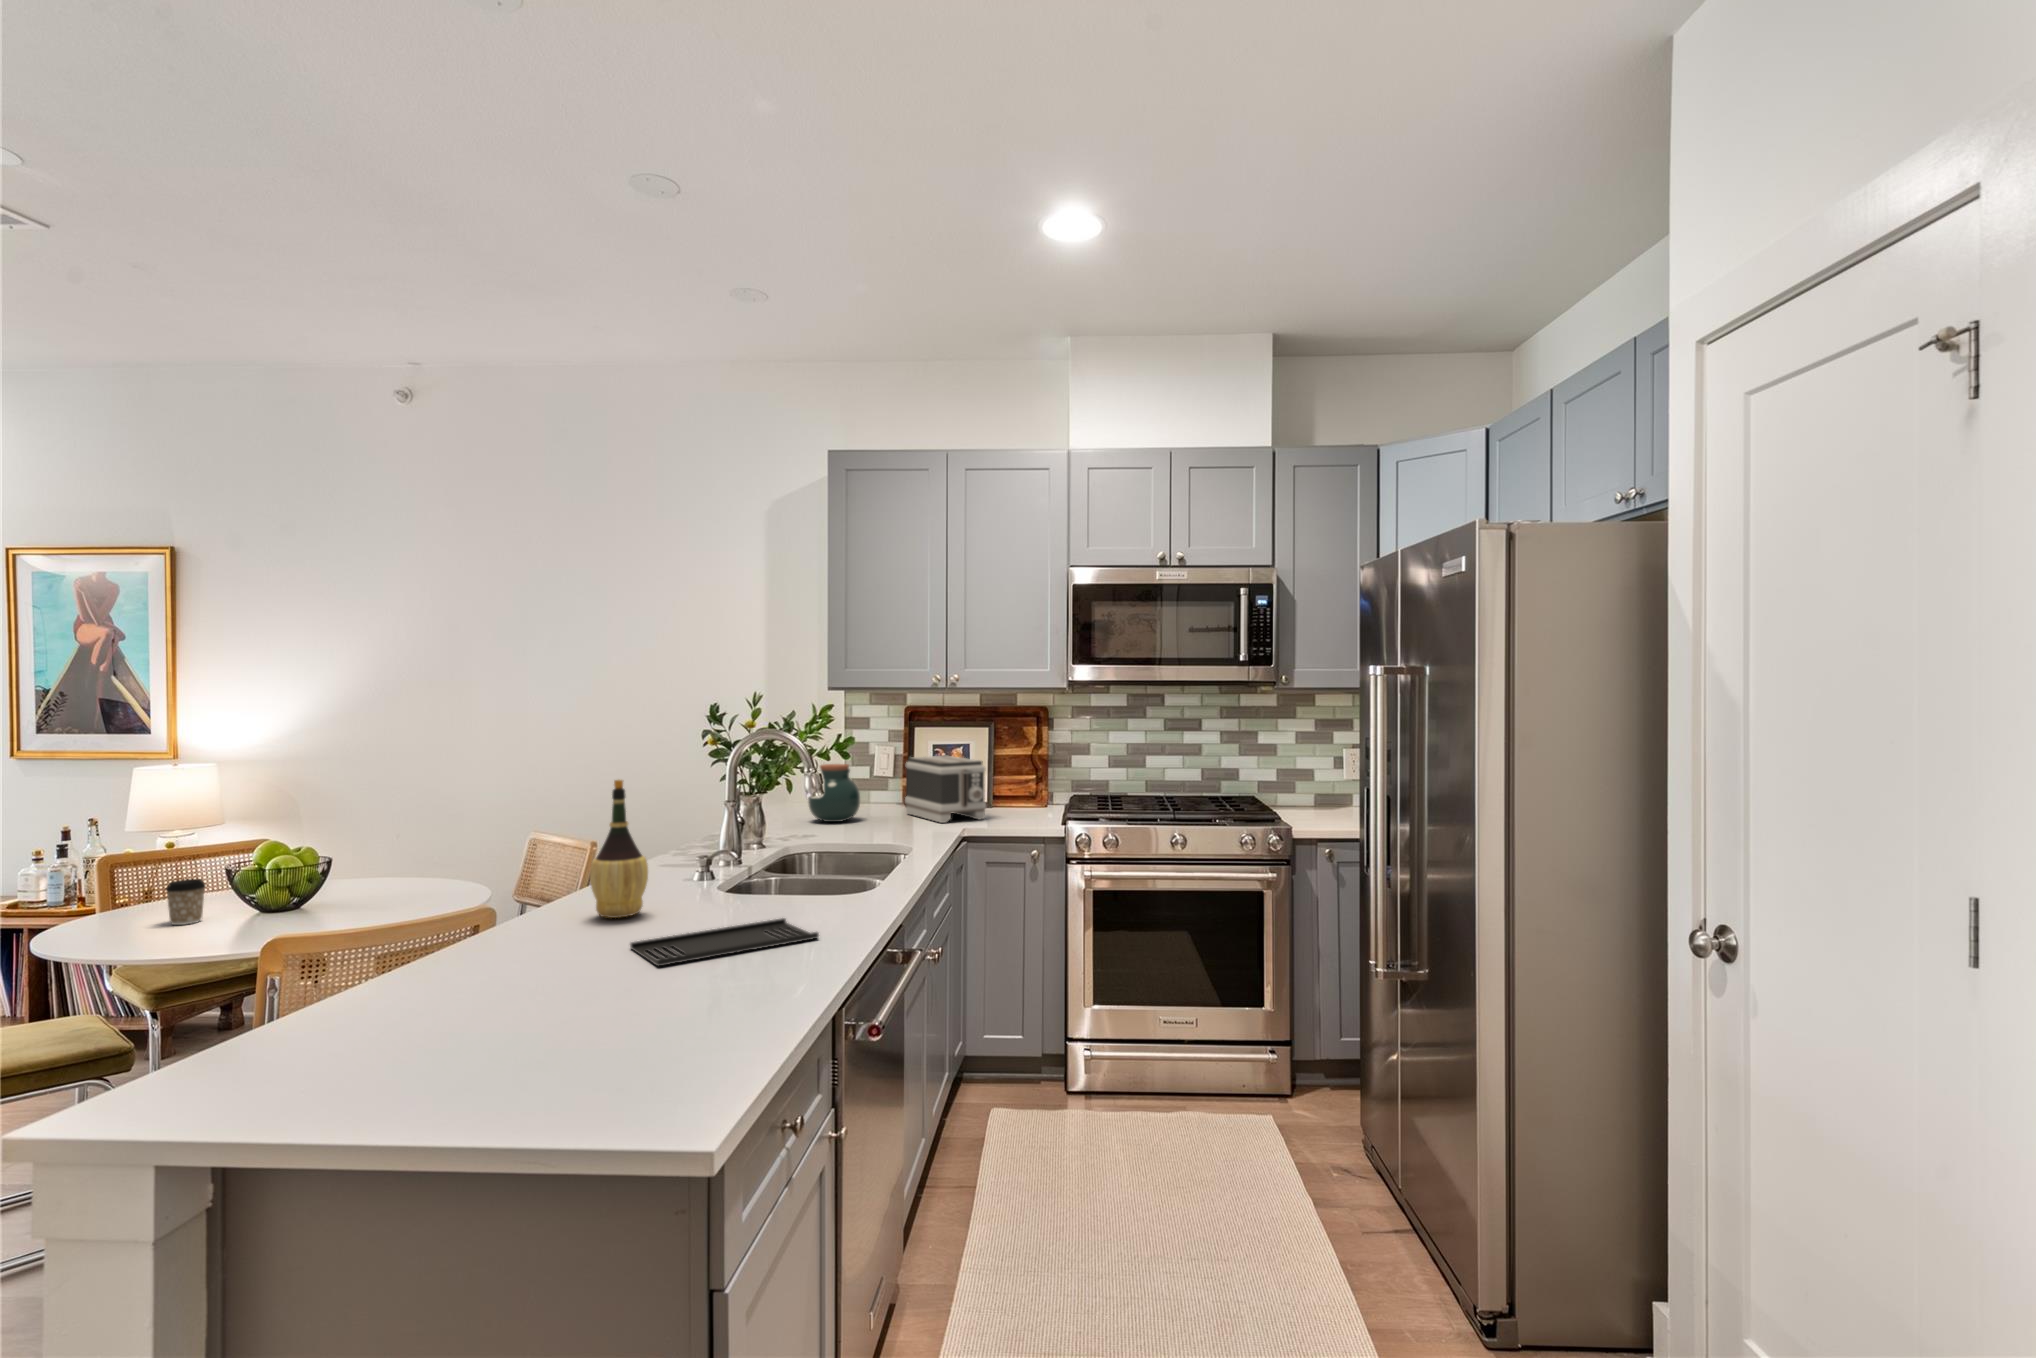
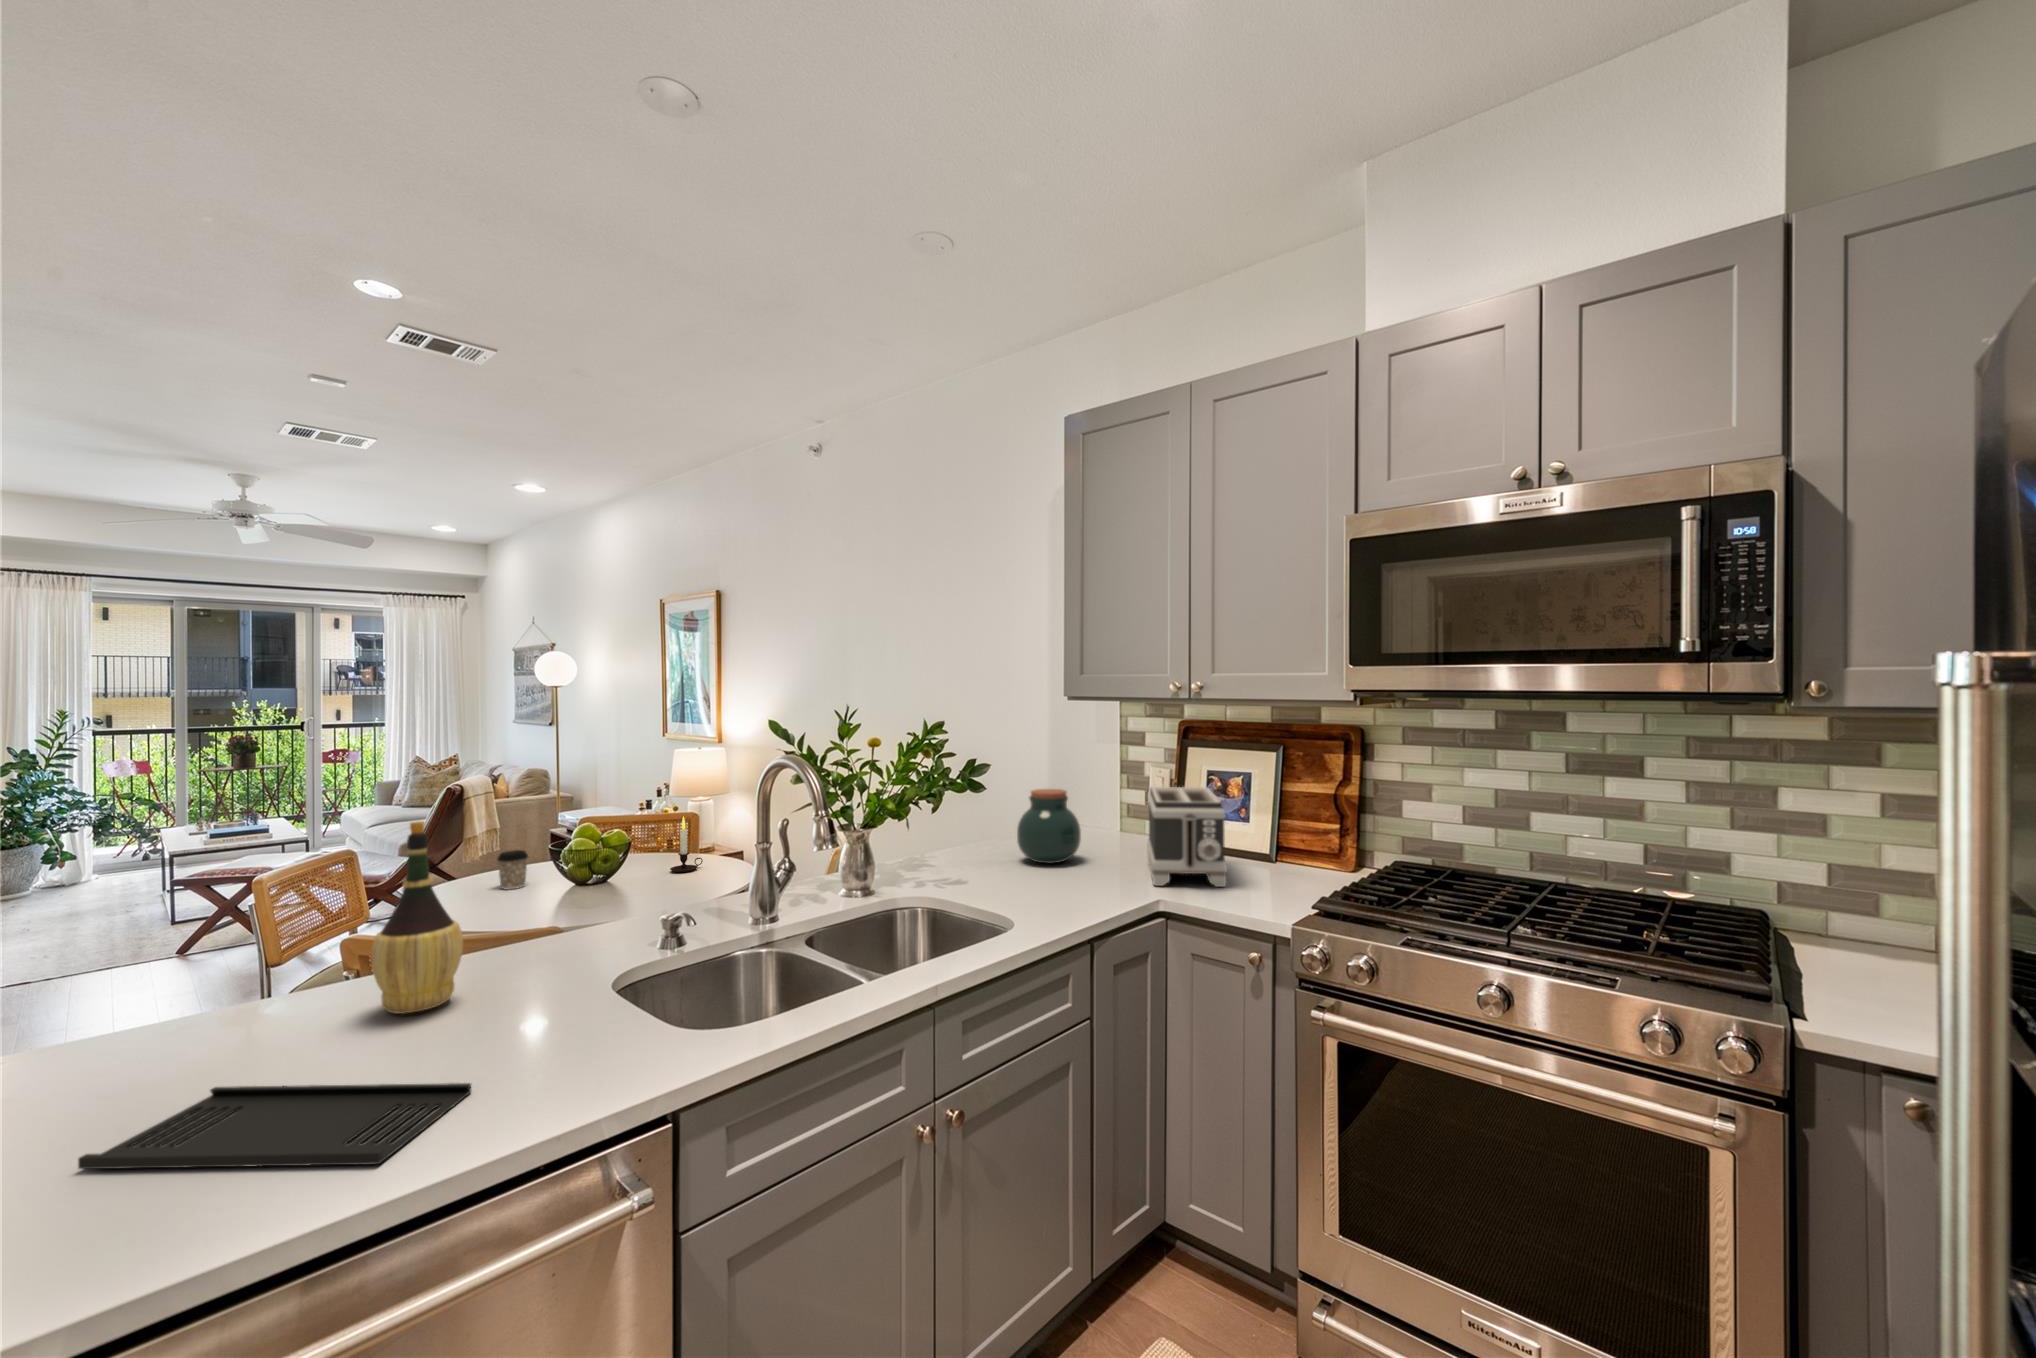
candle: none [367,827,400,888] -> present [670,817,703,872]

